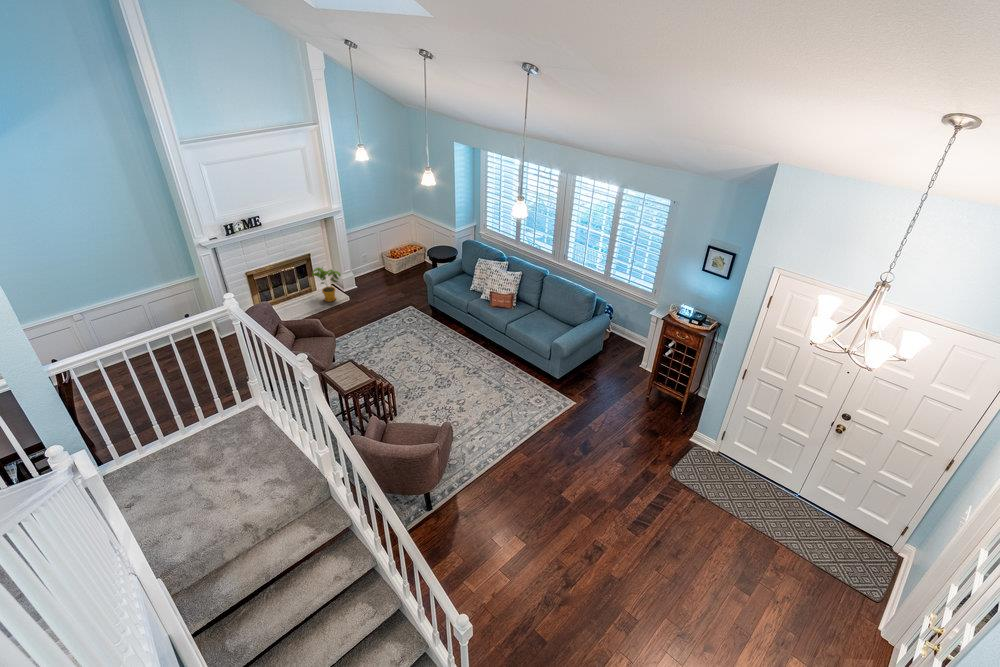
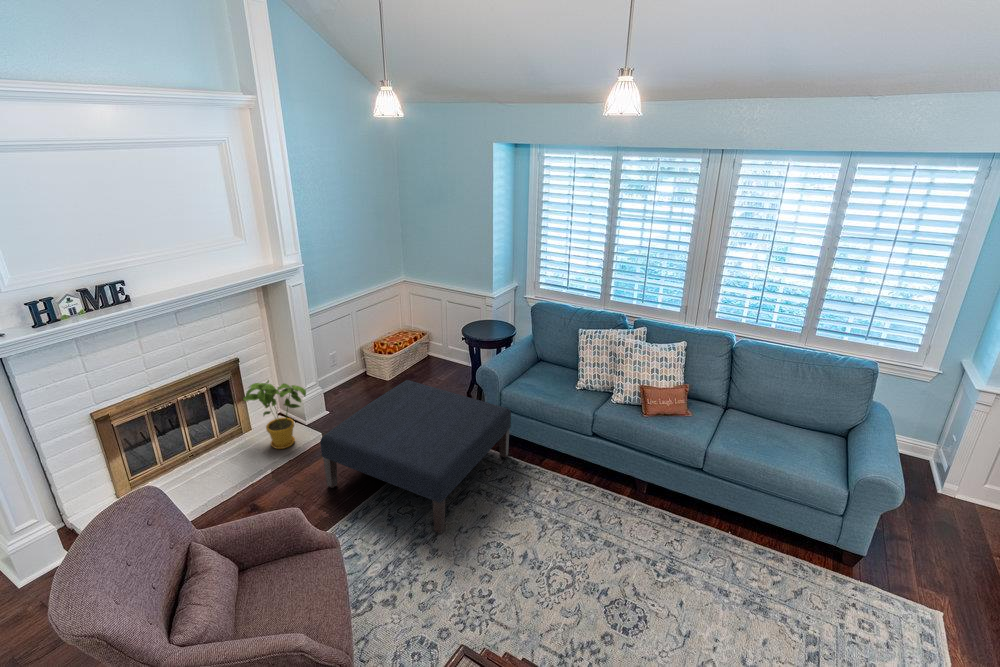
ottoman: none [341,275,436,346] -> present [320,380,511,534]

